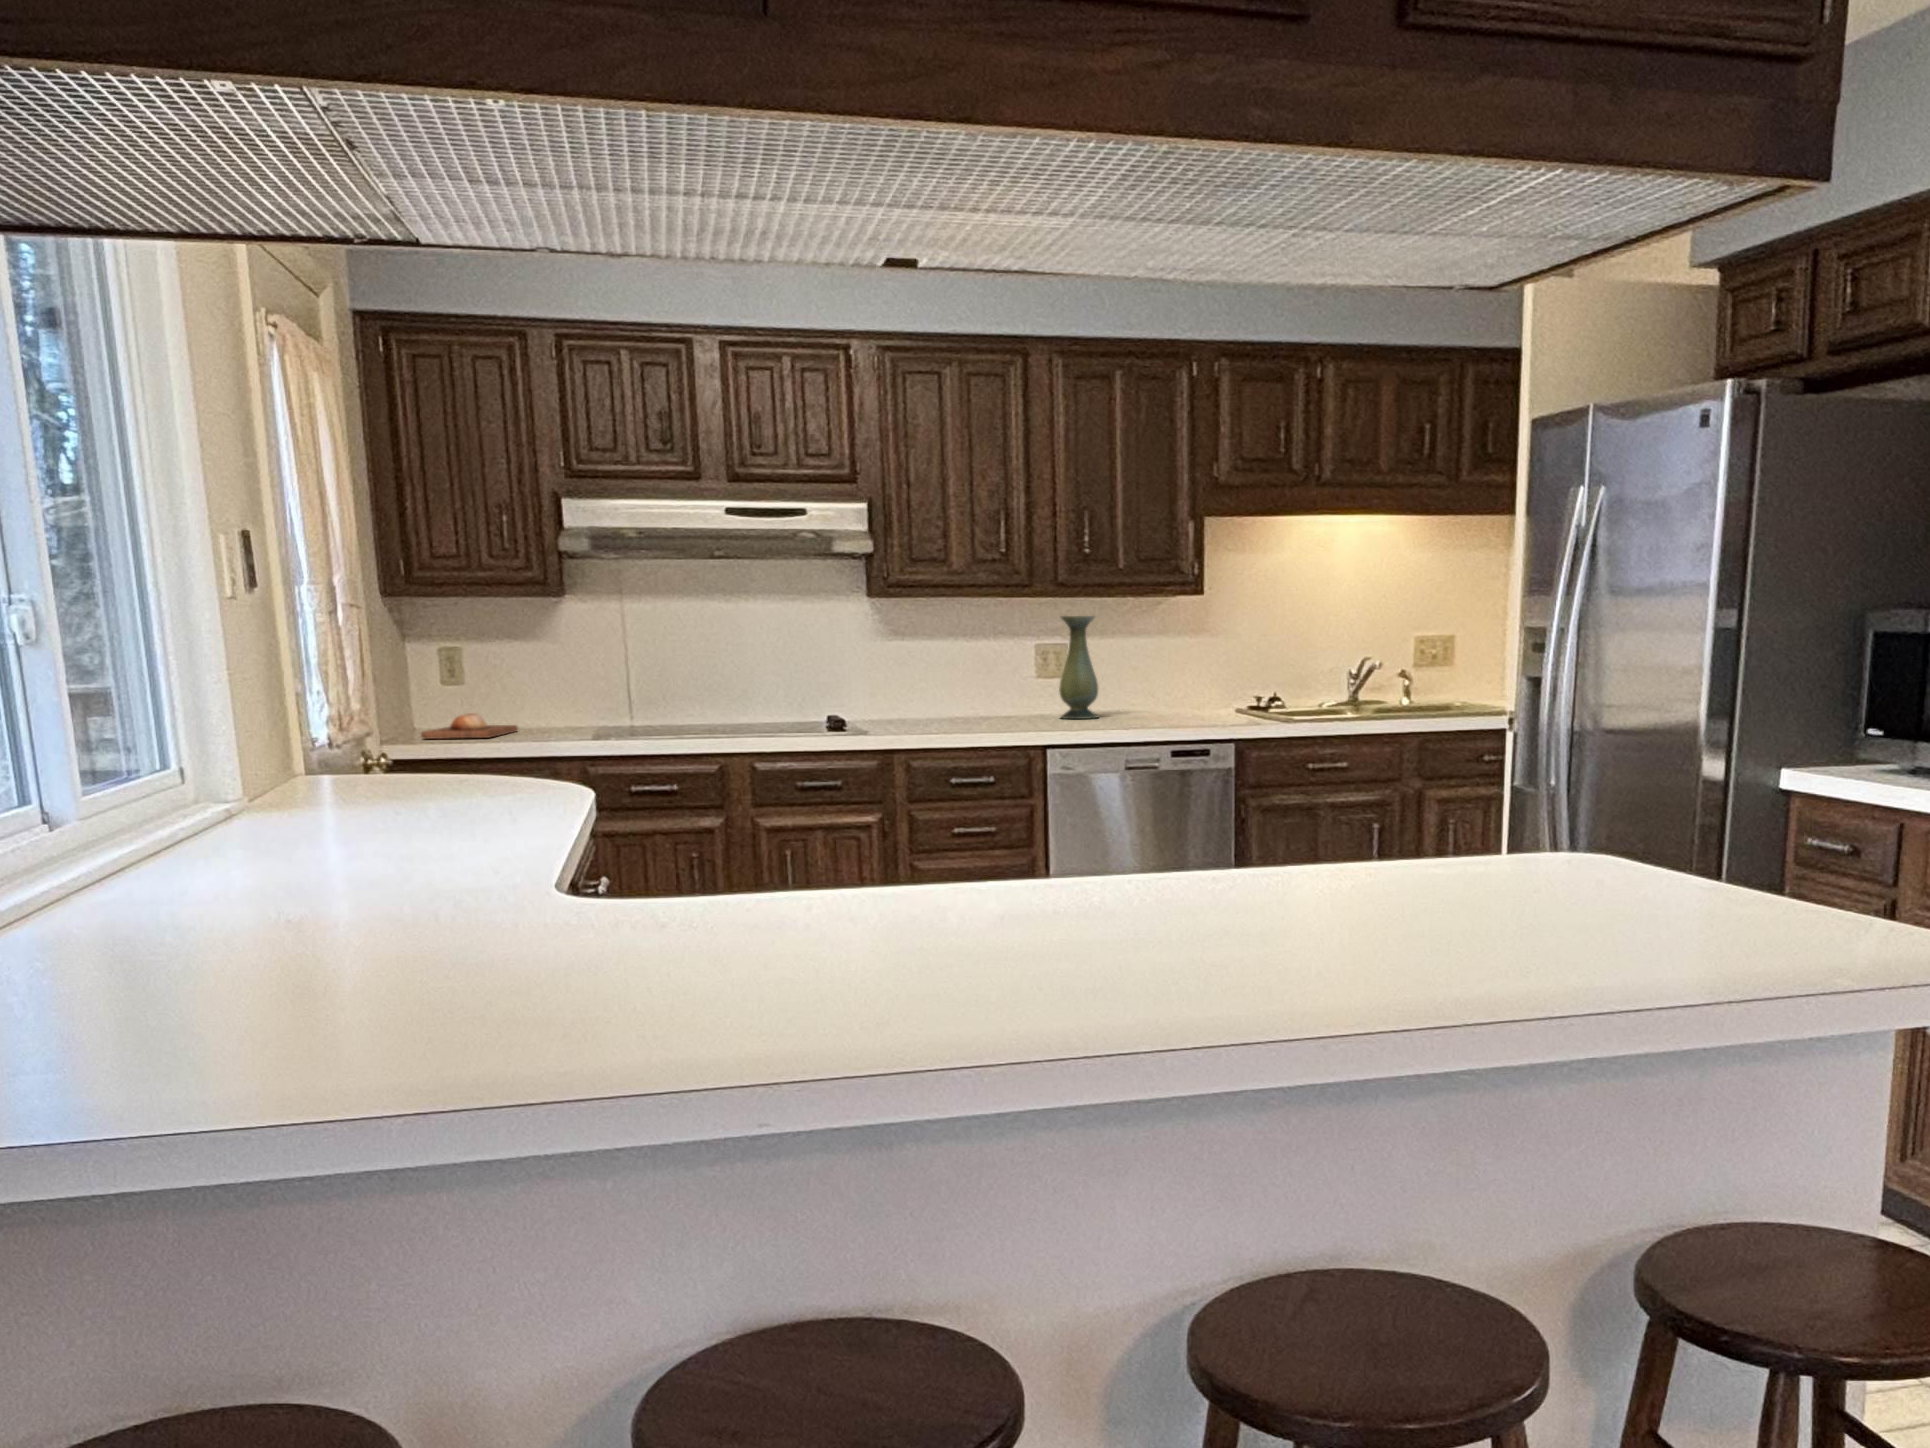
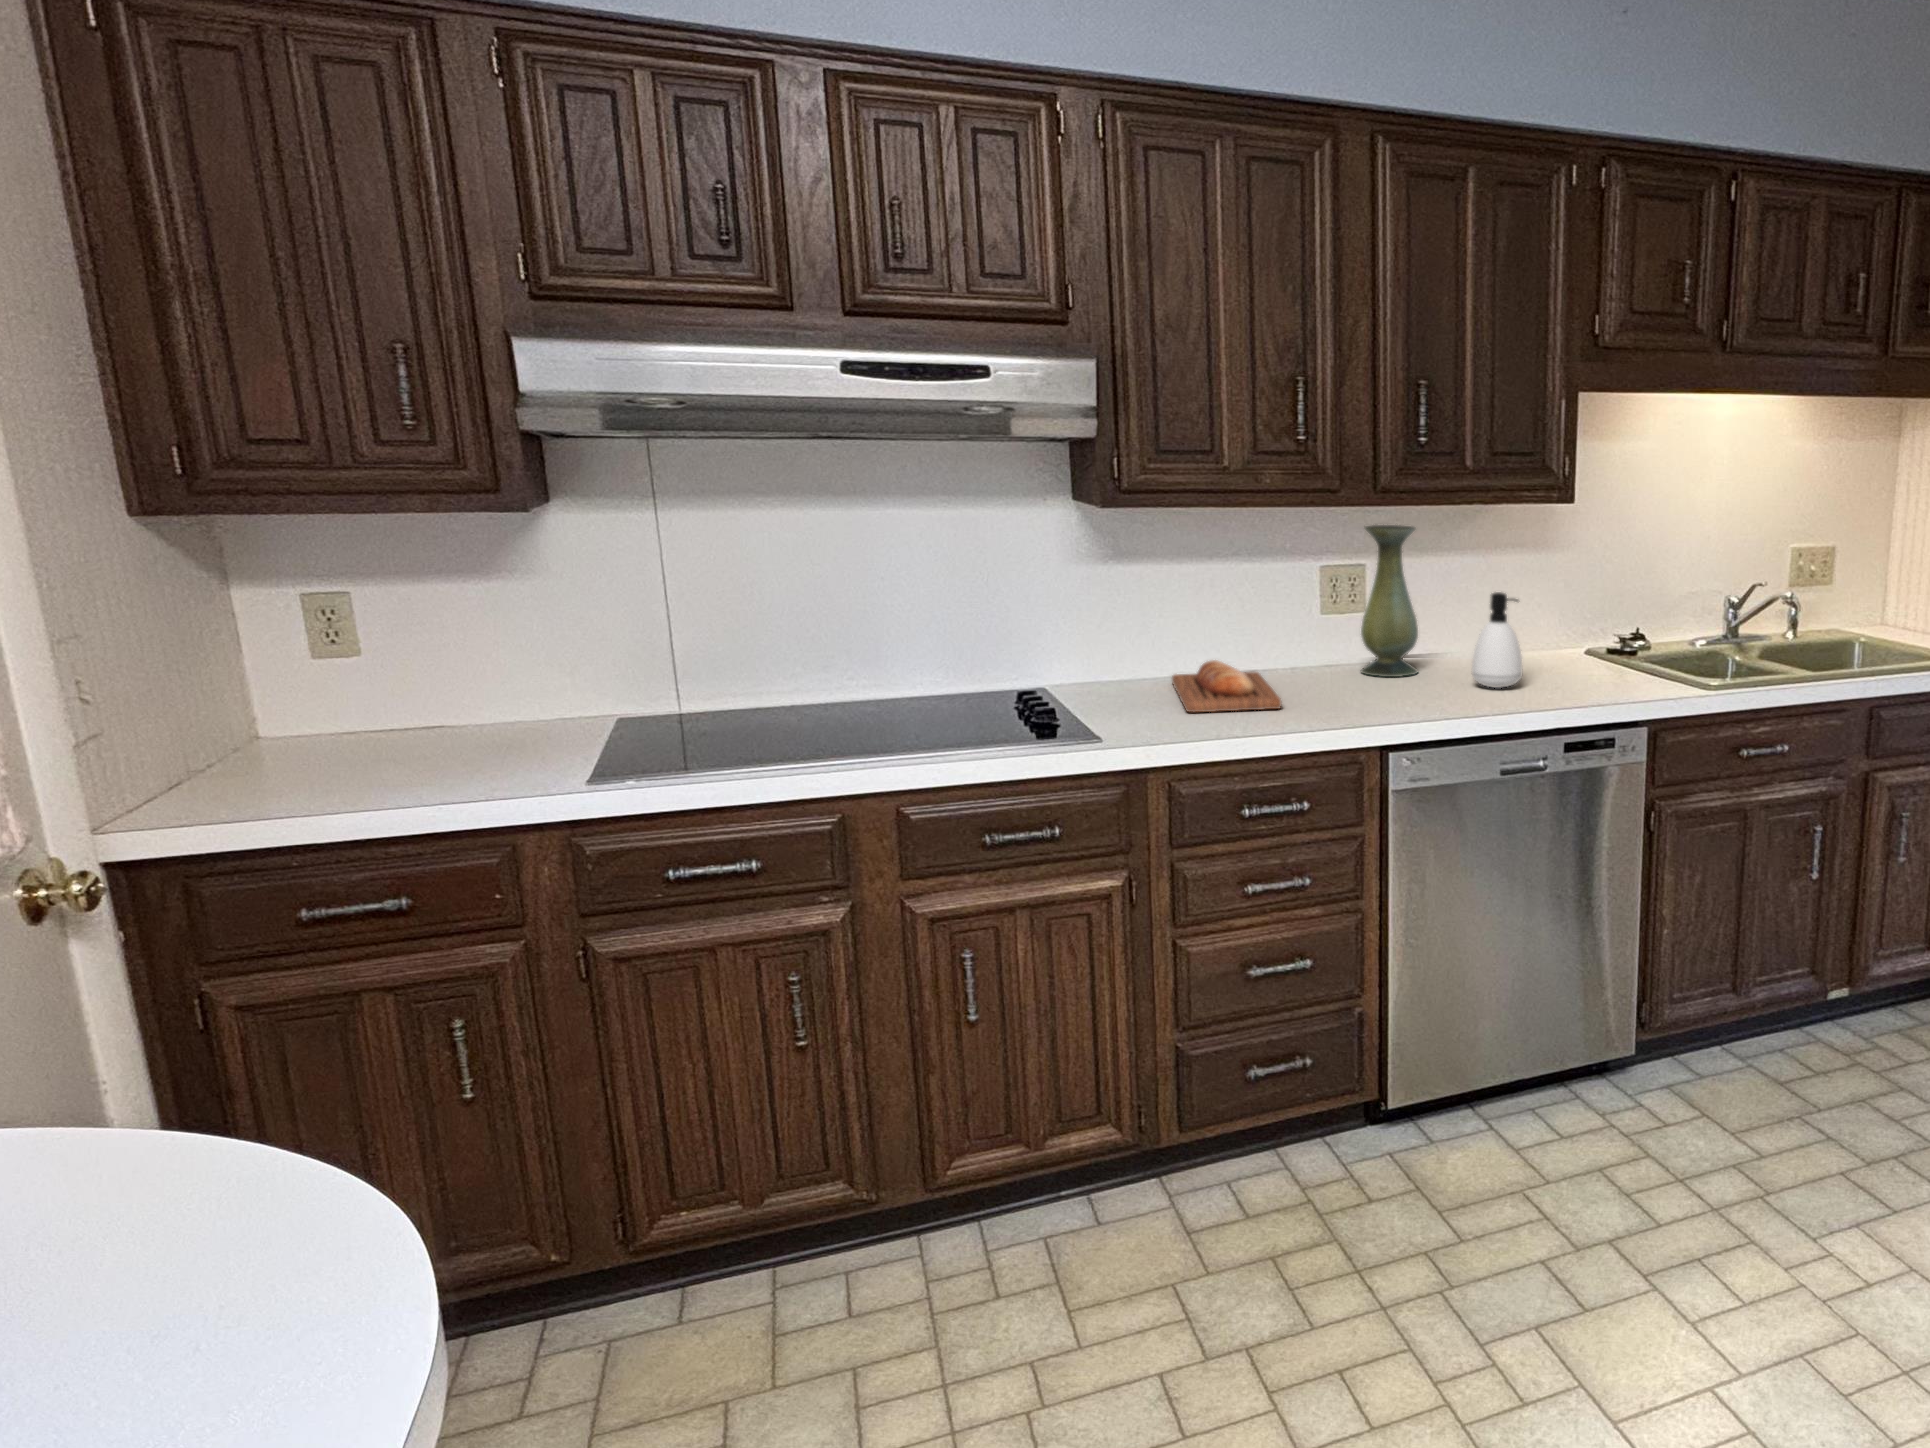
soap dispenser: none [1126,655,1160,721] -> present [1472,592,1523,688]
bread loaf: present [421,713,518,739] -> present [1172,660,1282,712]

